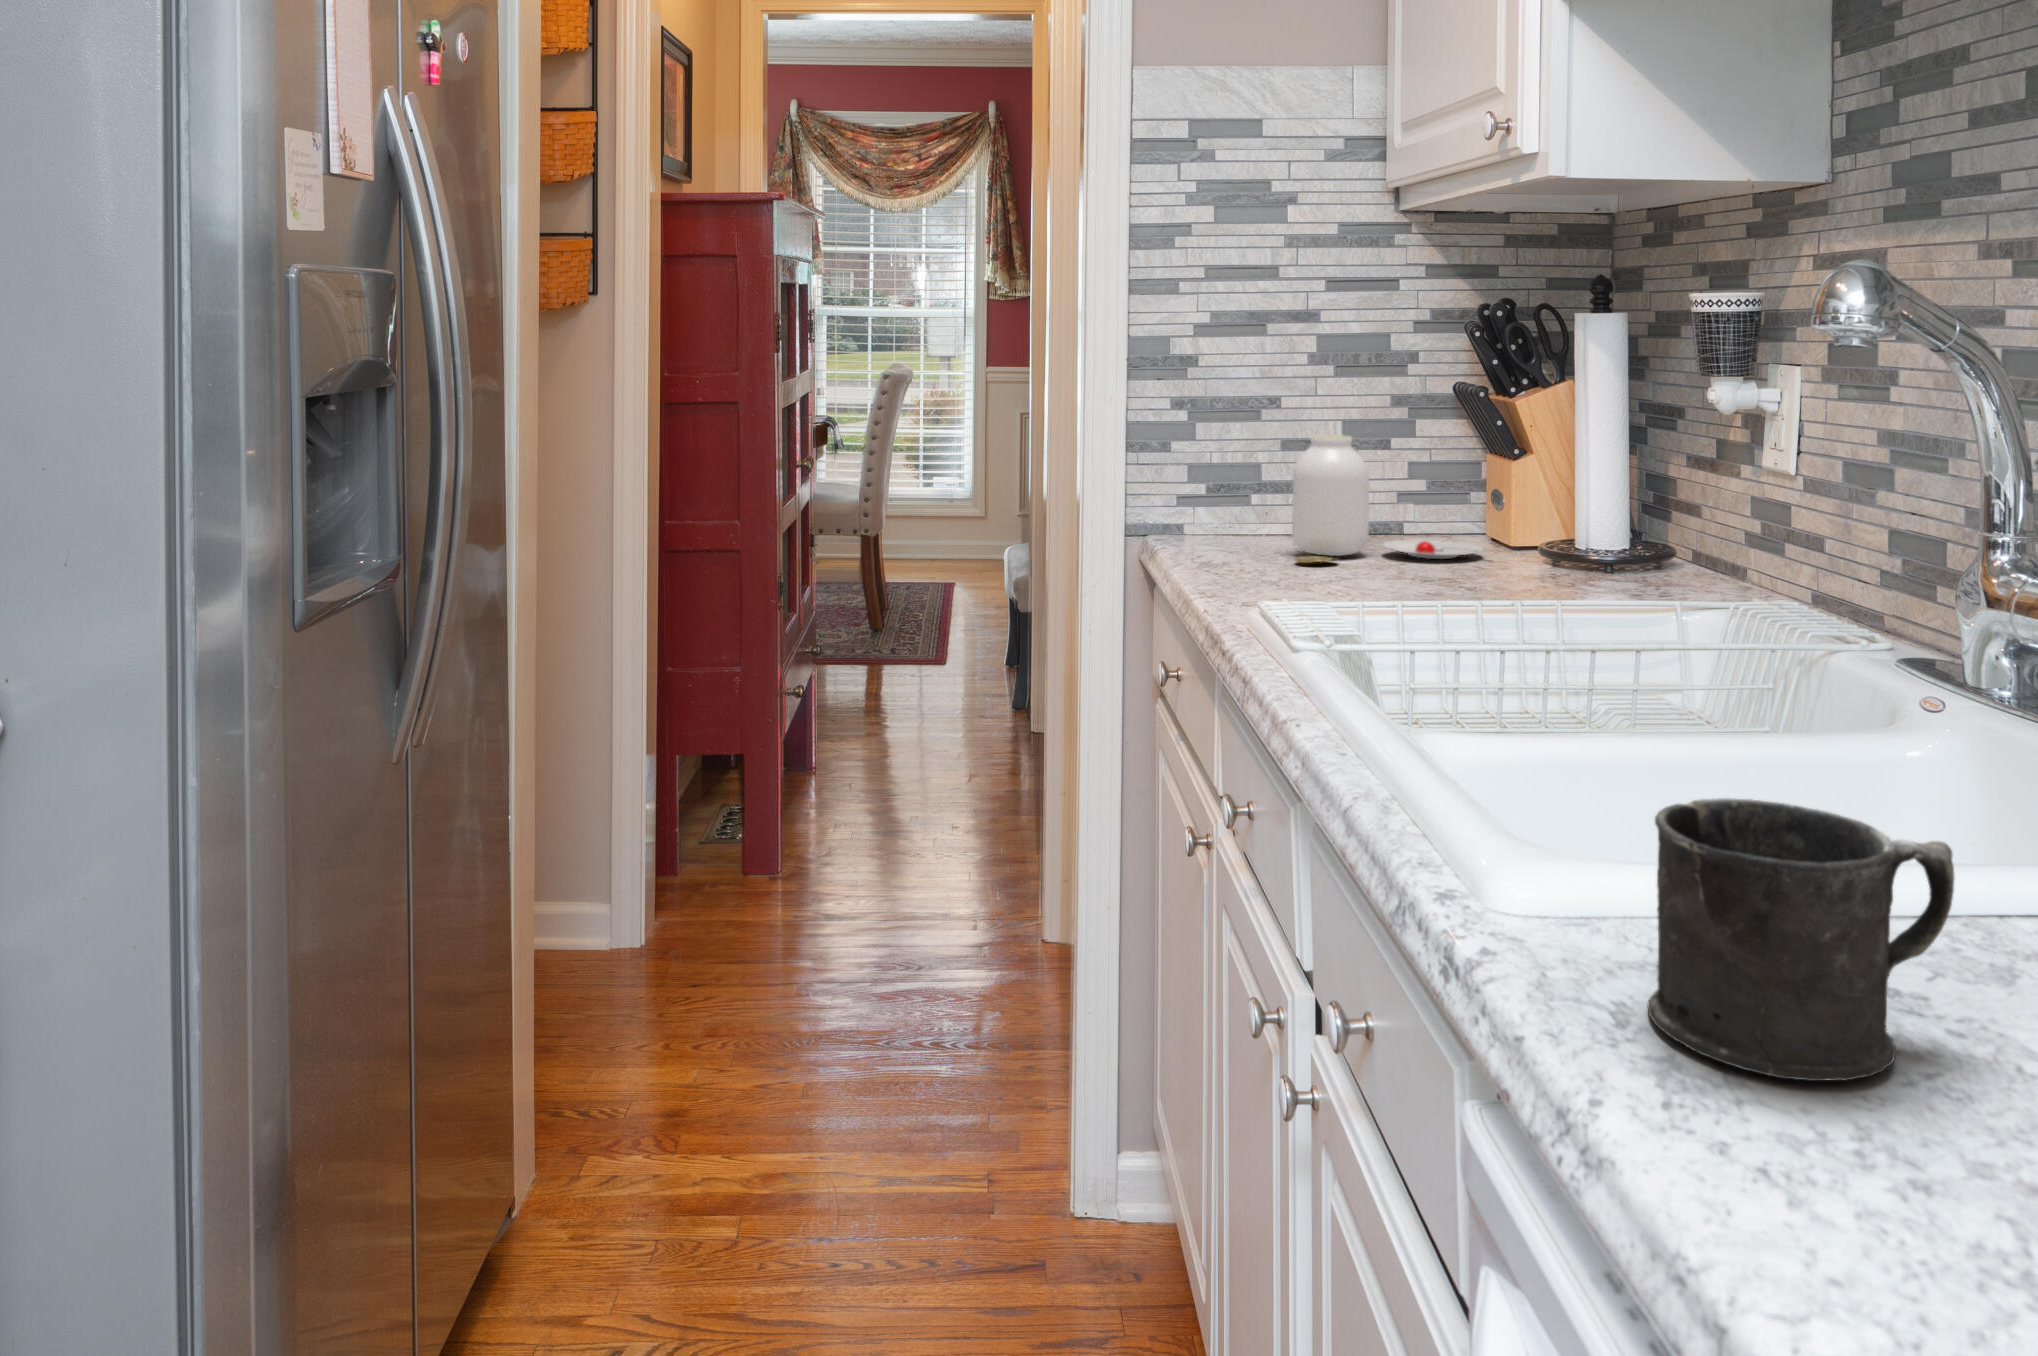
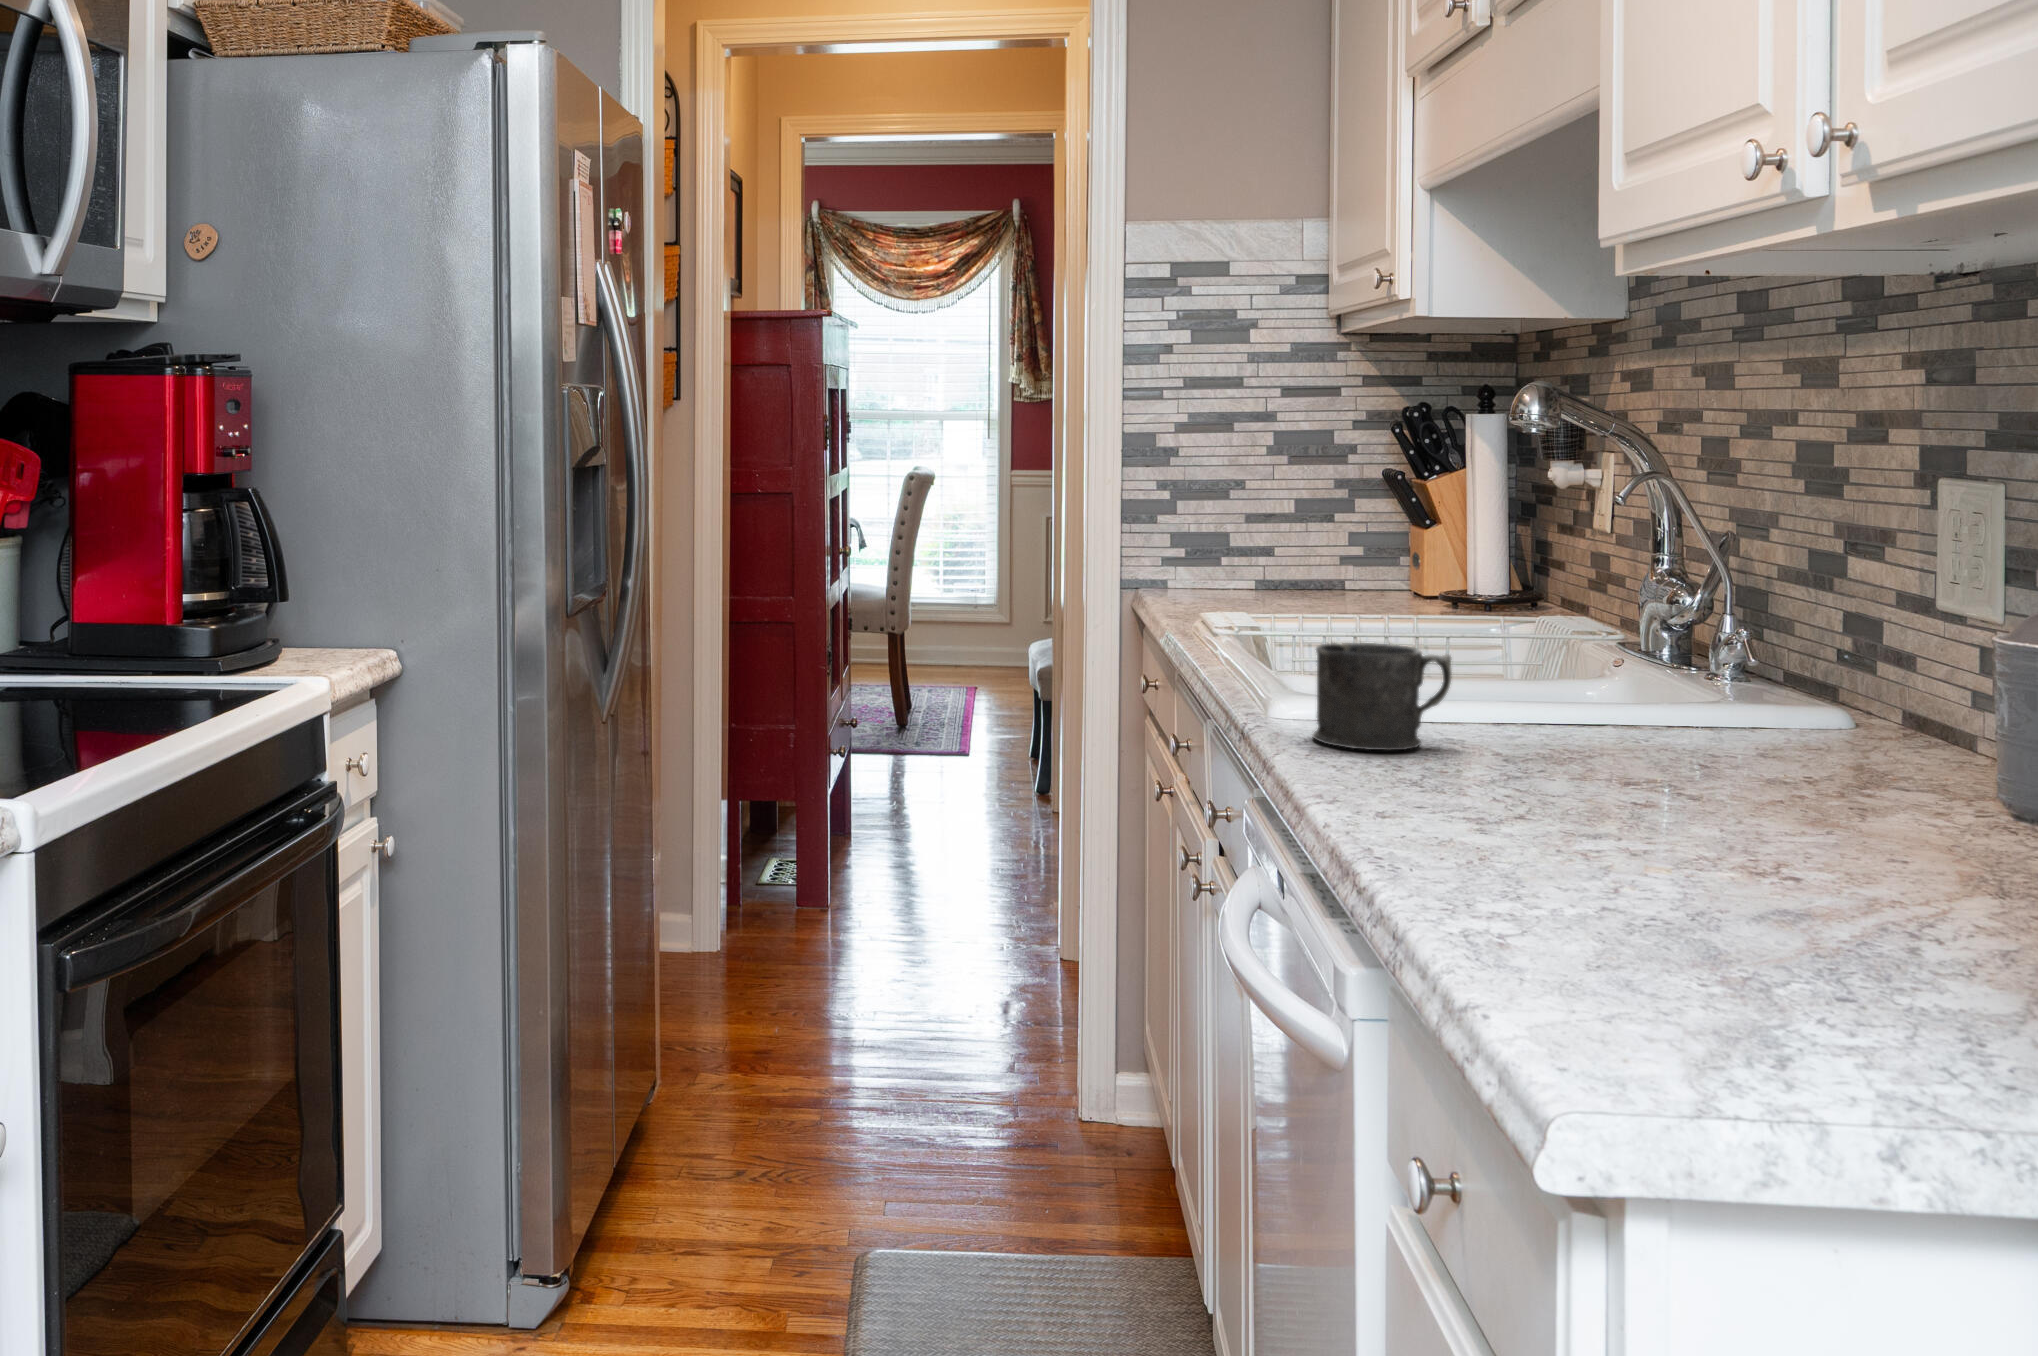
jar: present [1292,435,1484,563] -> none [1244,508,1404,603]

